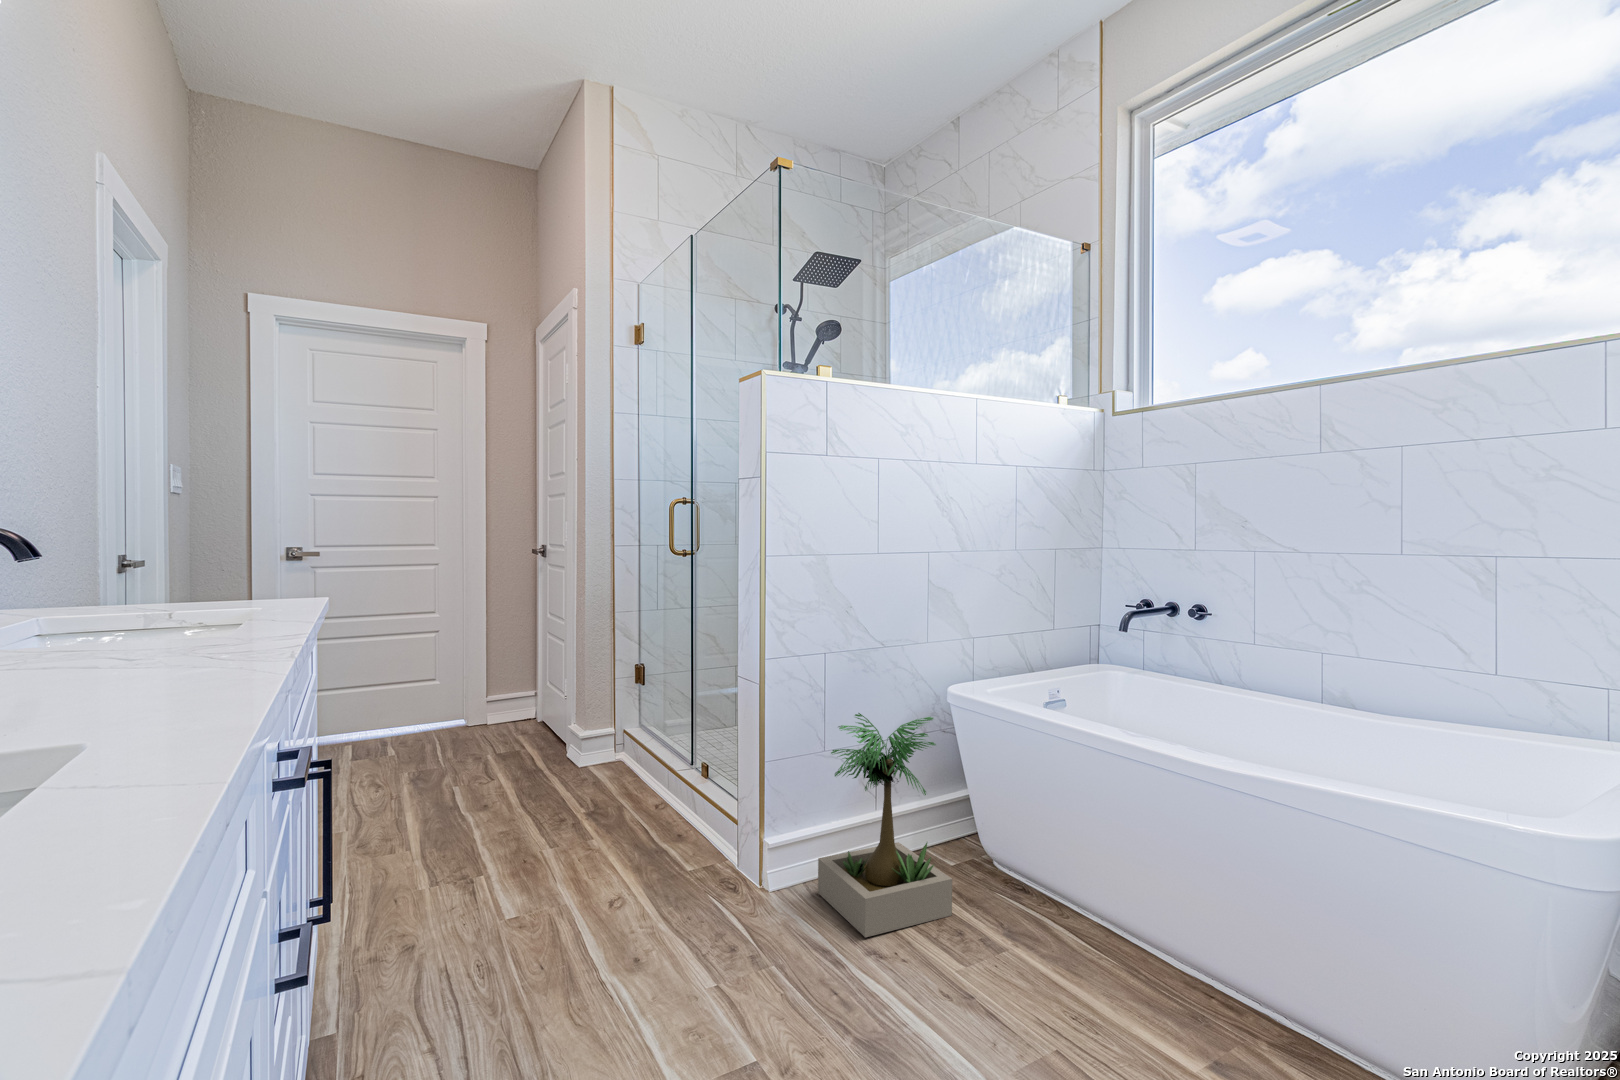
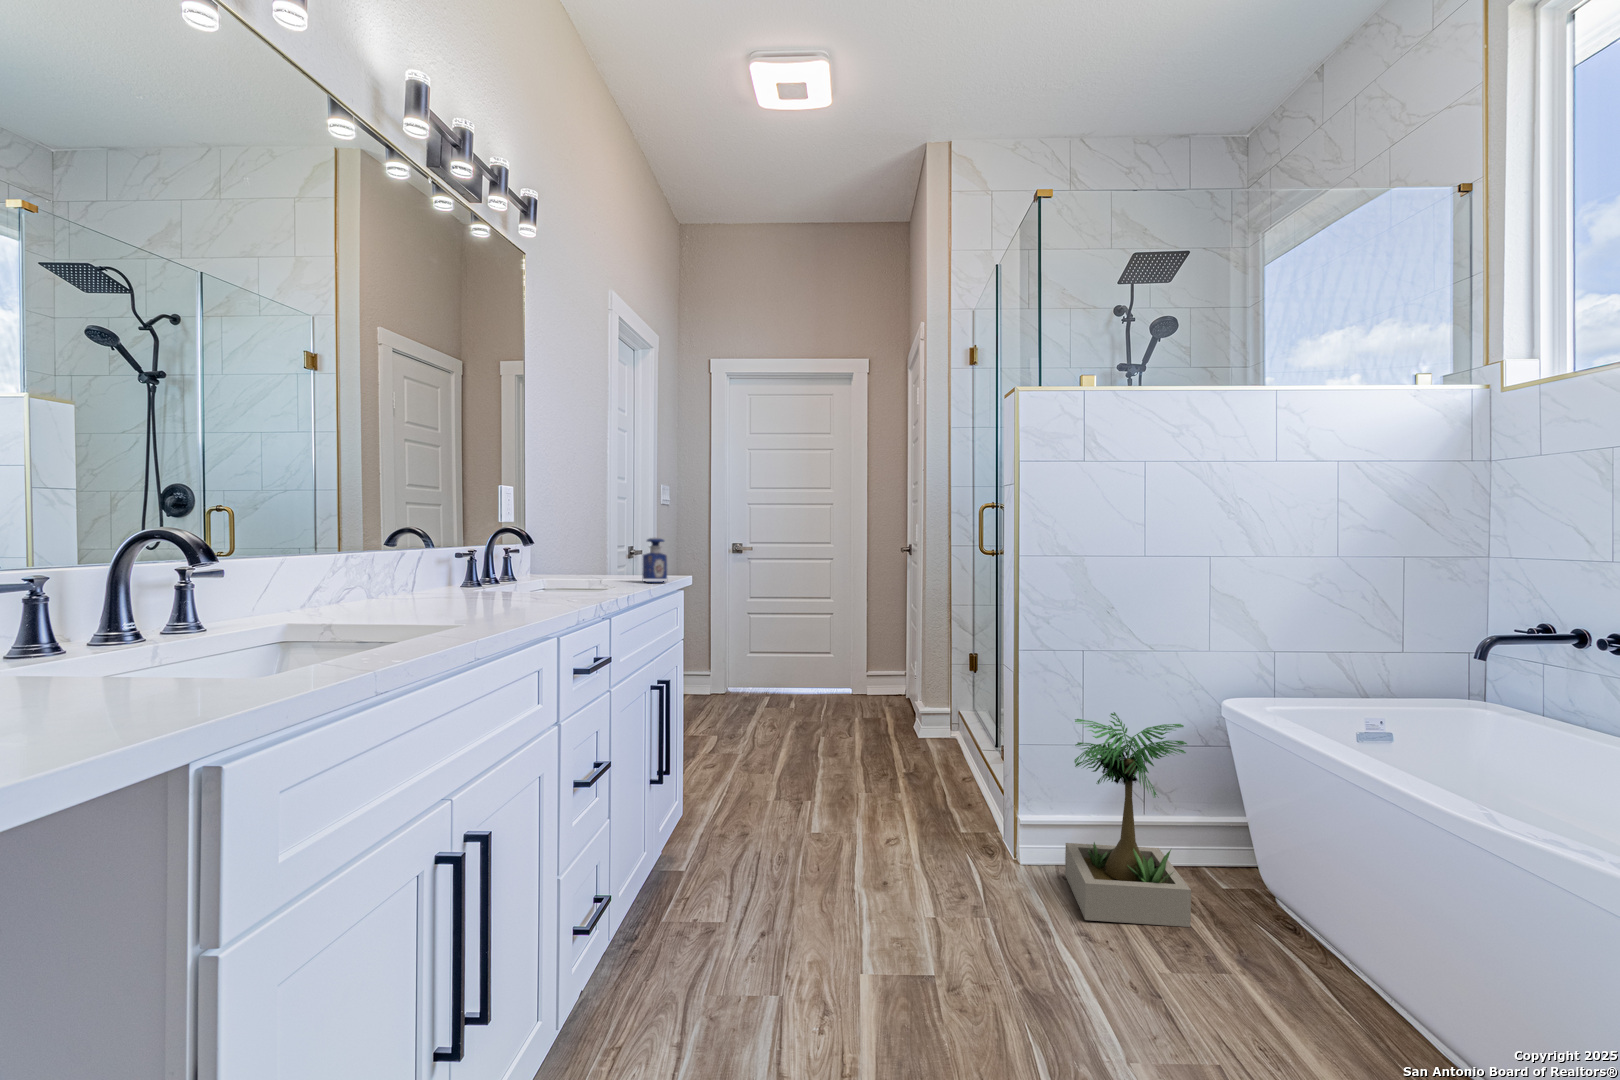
perfume bottle: none [235,538,281,607] -> present [642,538,667,583]

